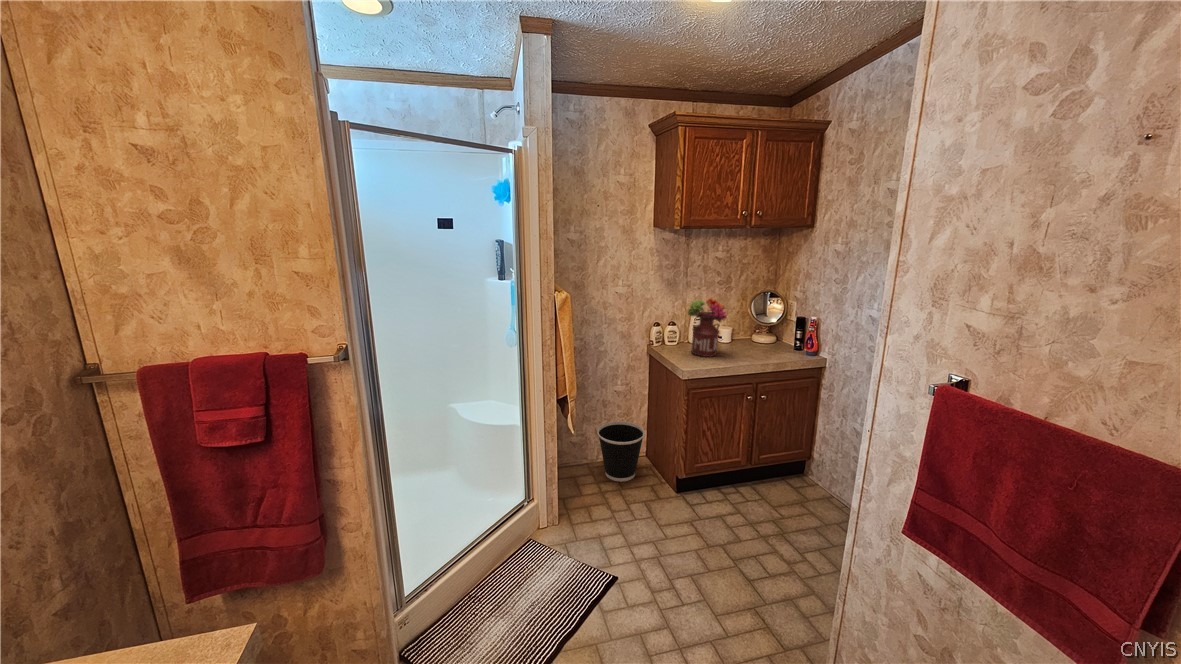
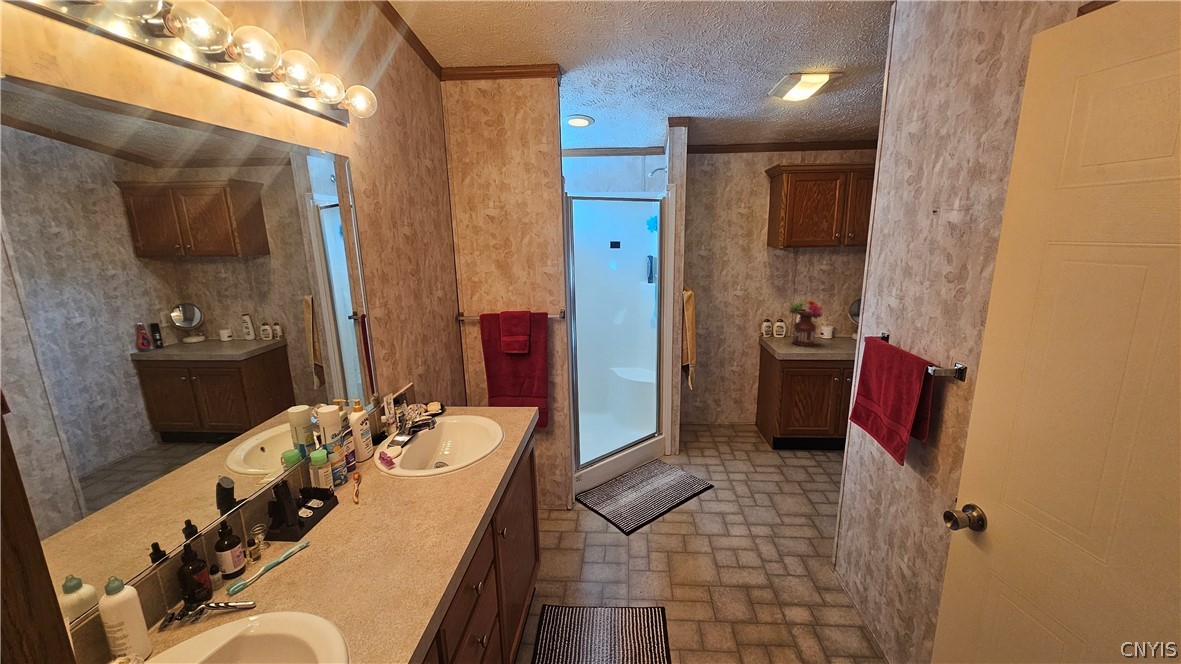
wastebasket: present [597,422,644,482] -> none [713,393,750,437]

